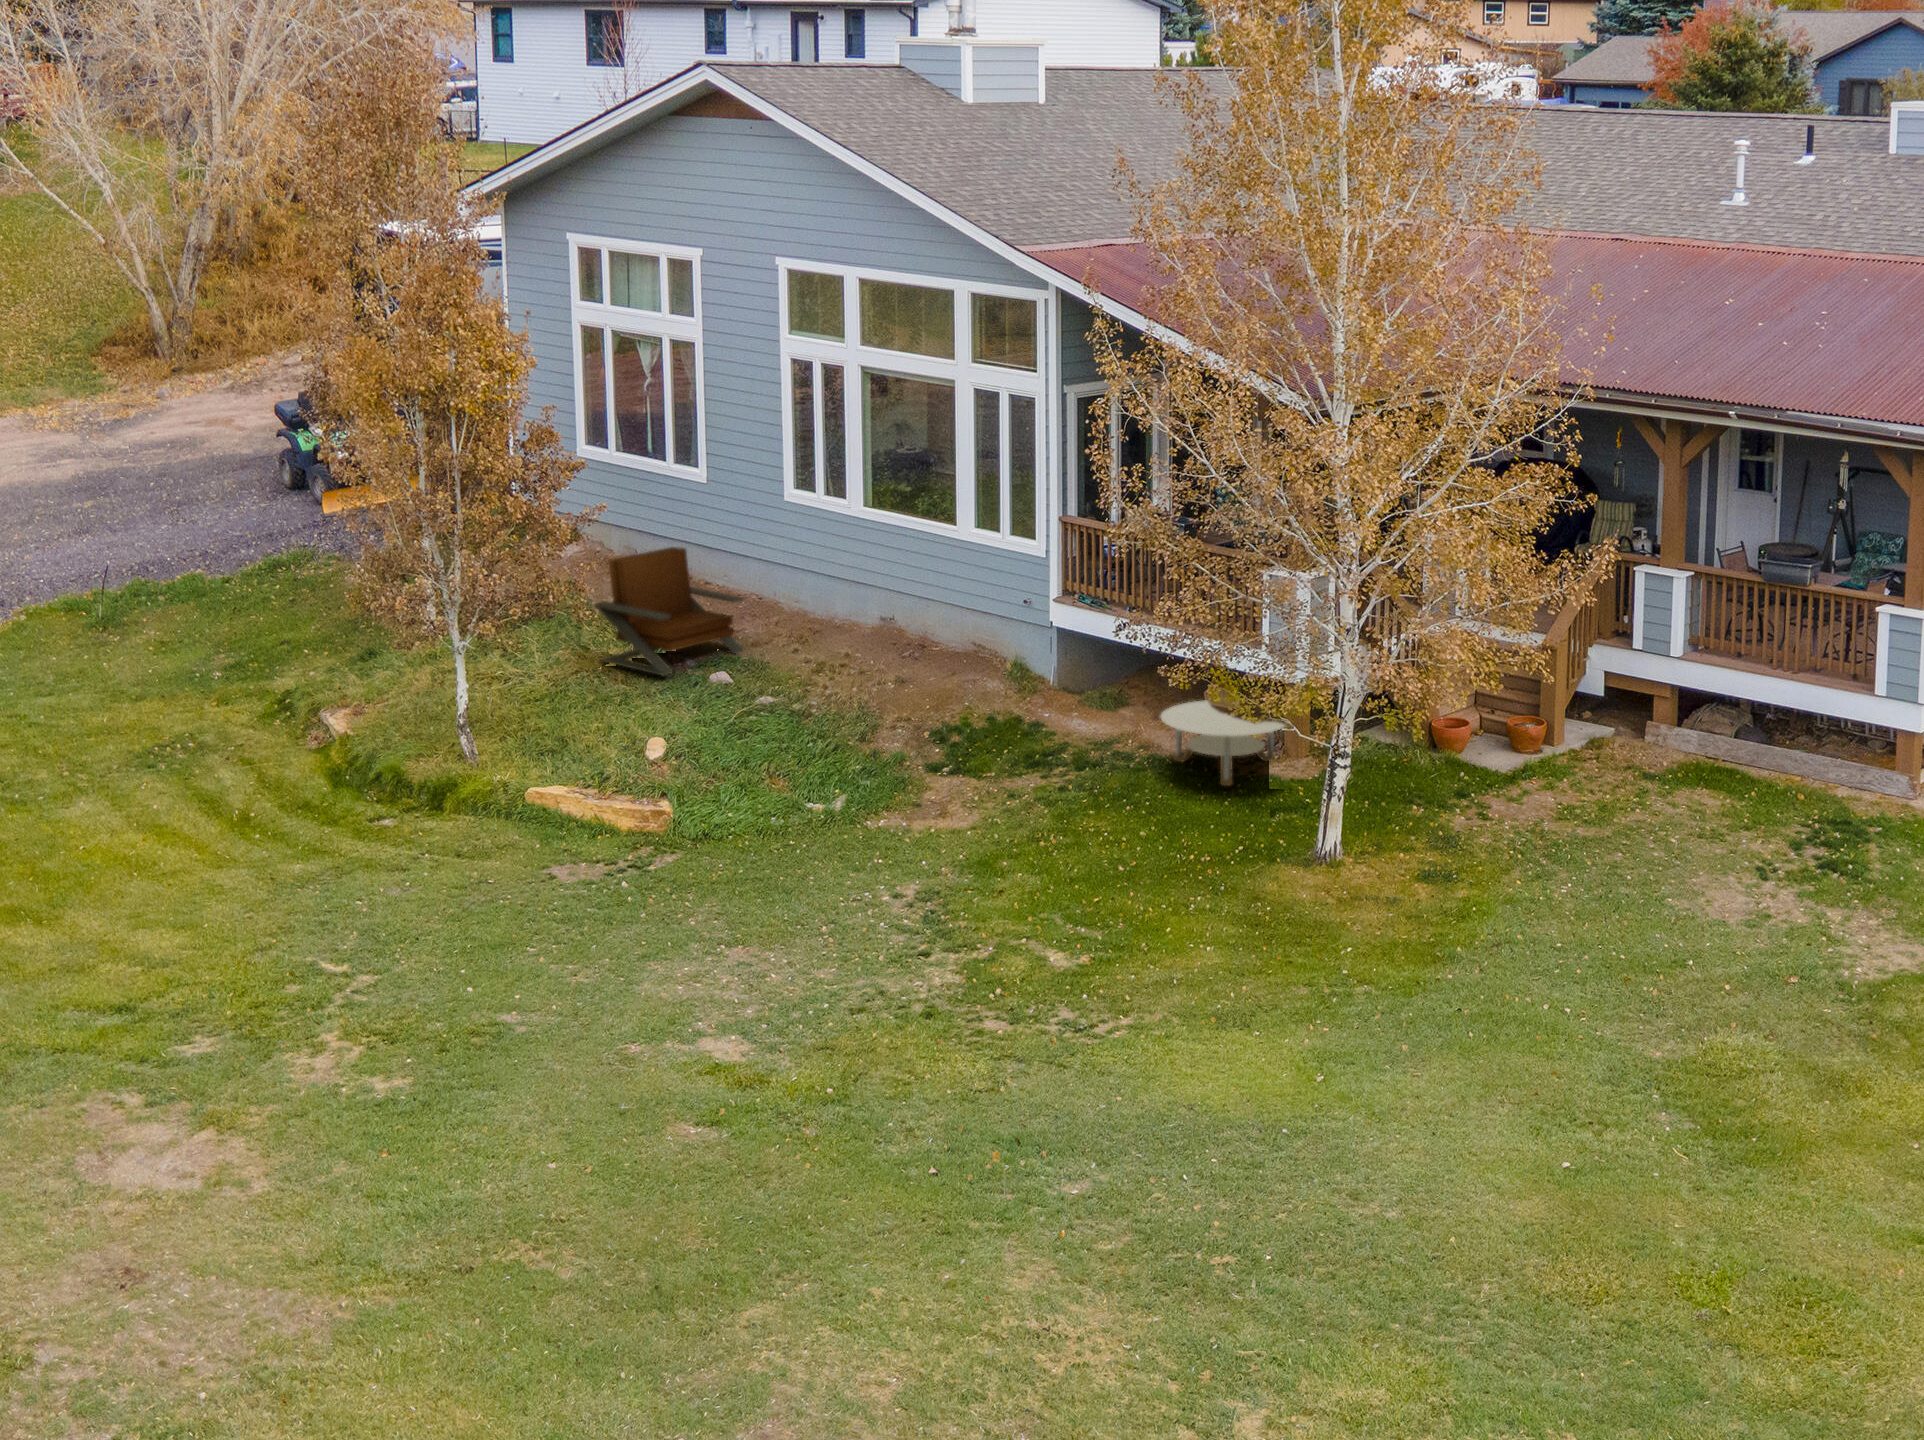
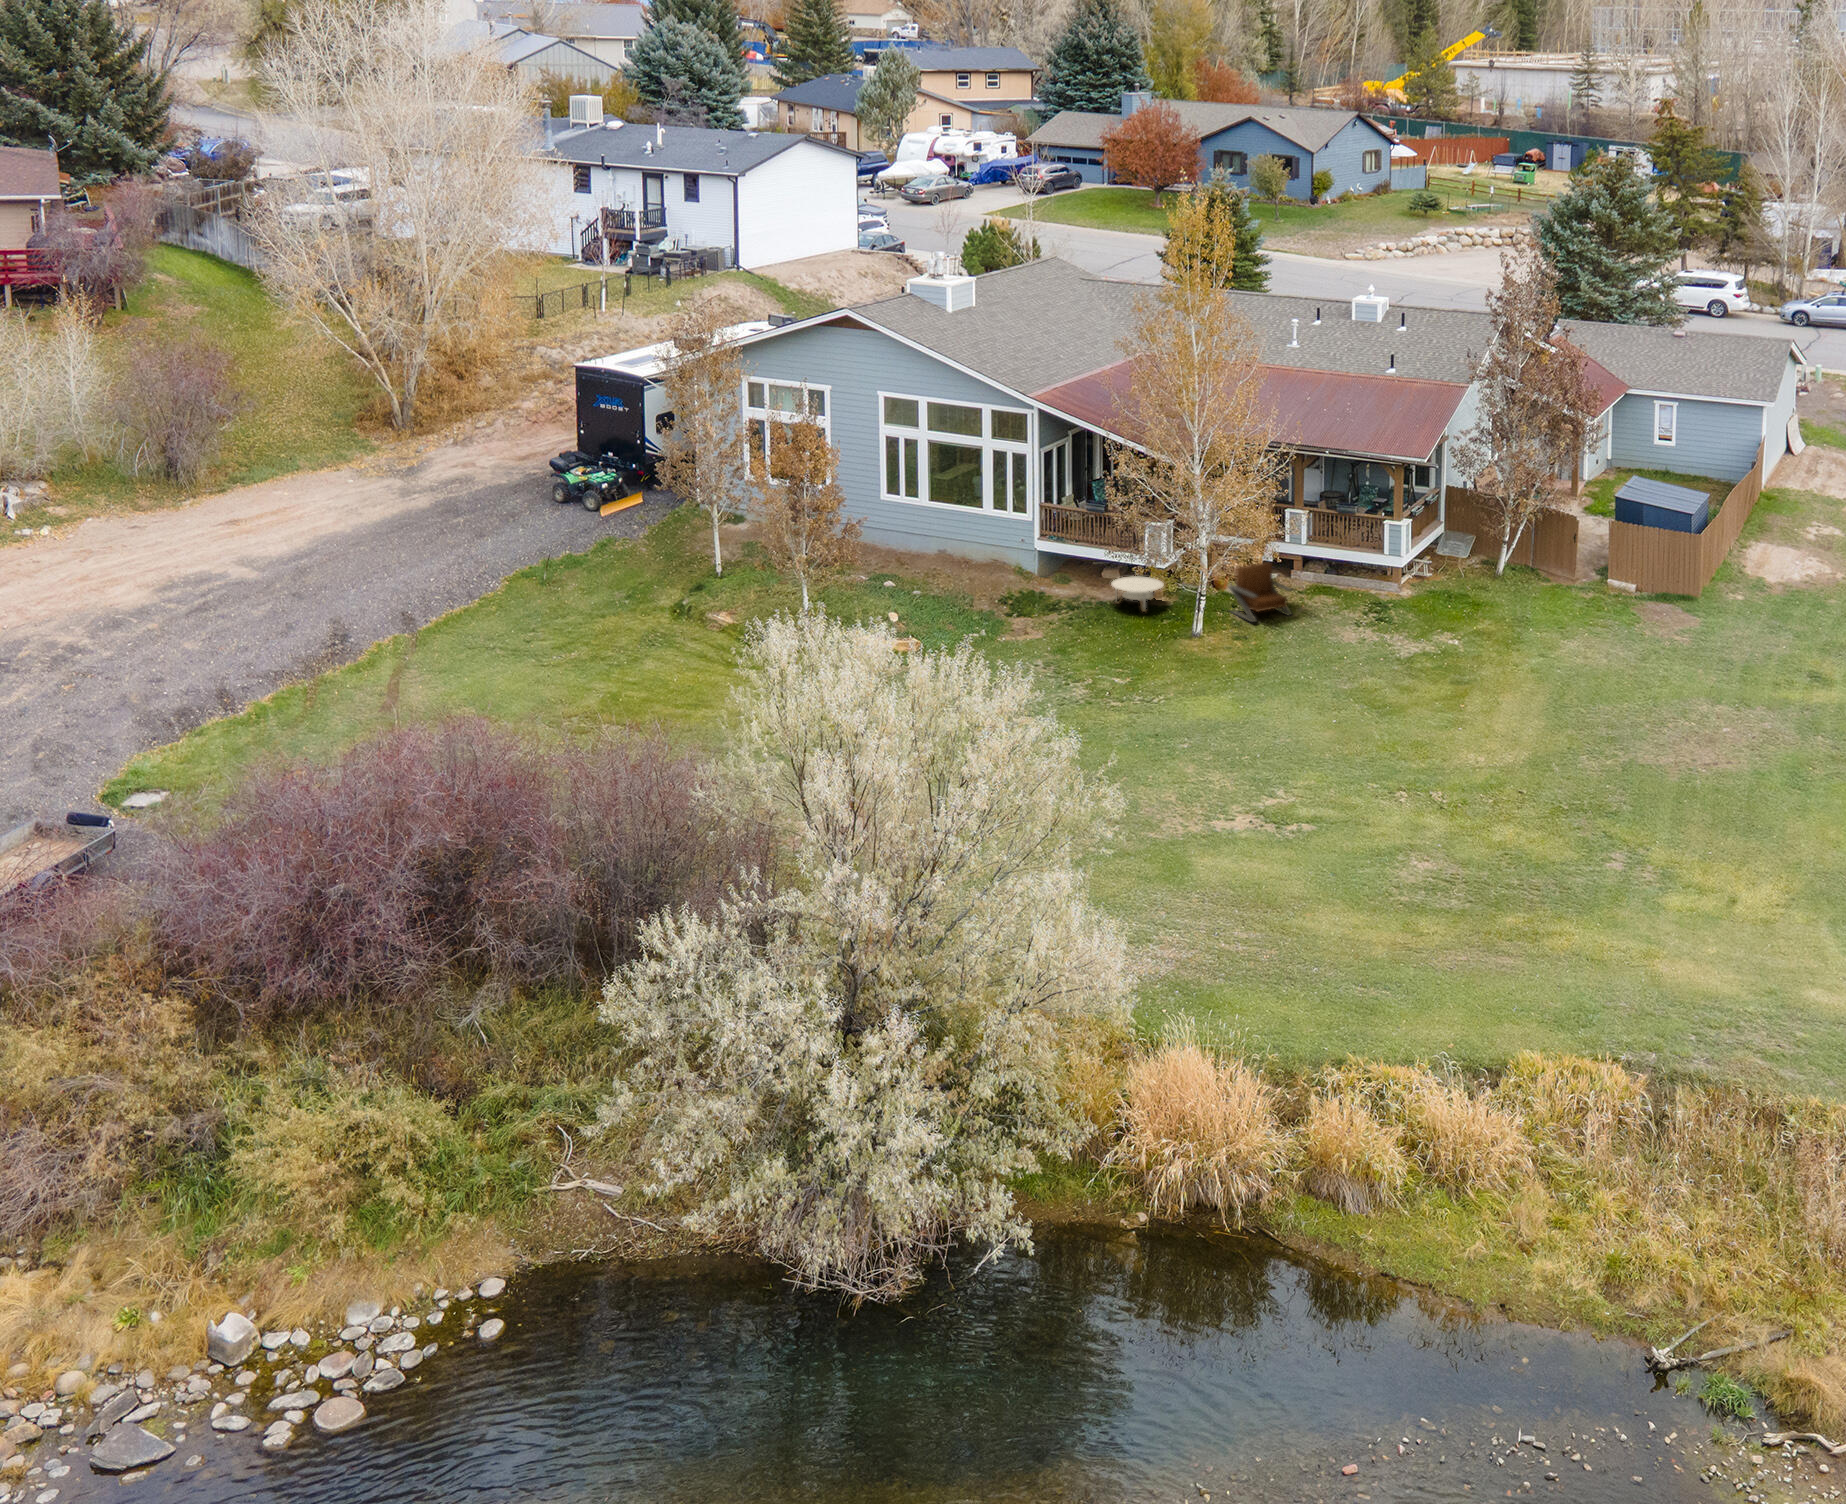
lounge chair: present [594,547,744,675] -> present [1229,562,1292,622]

